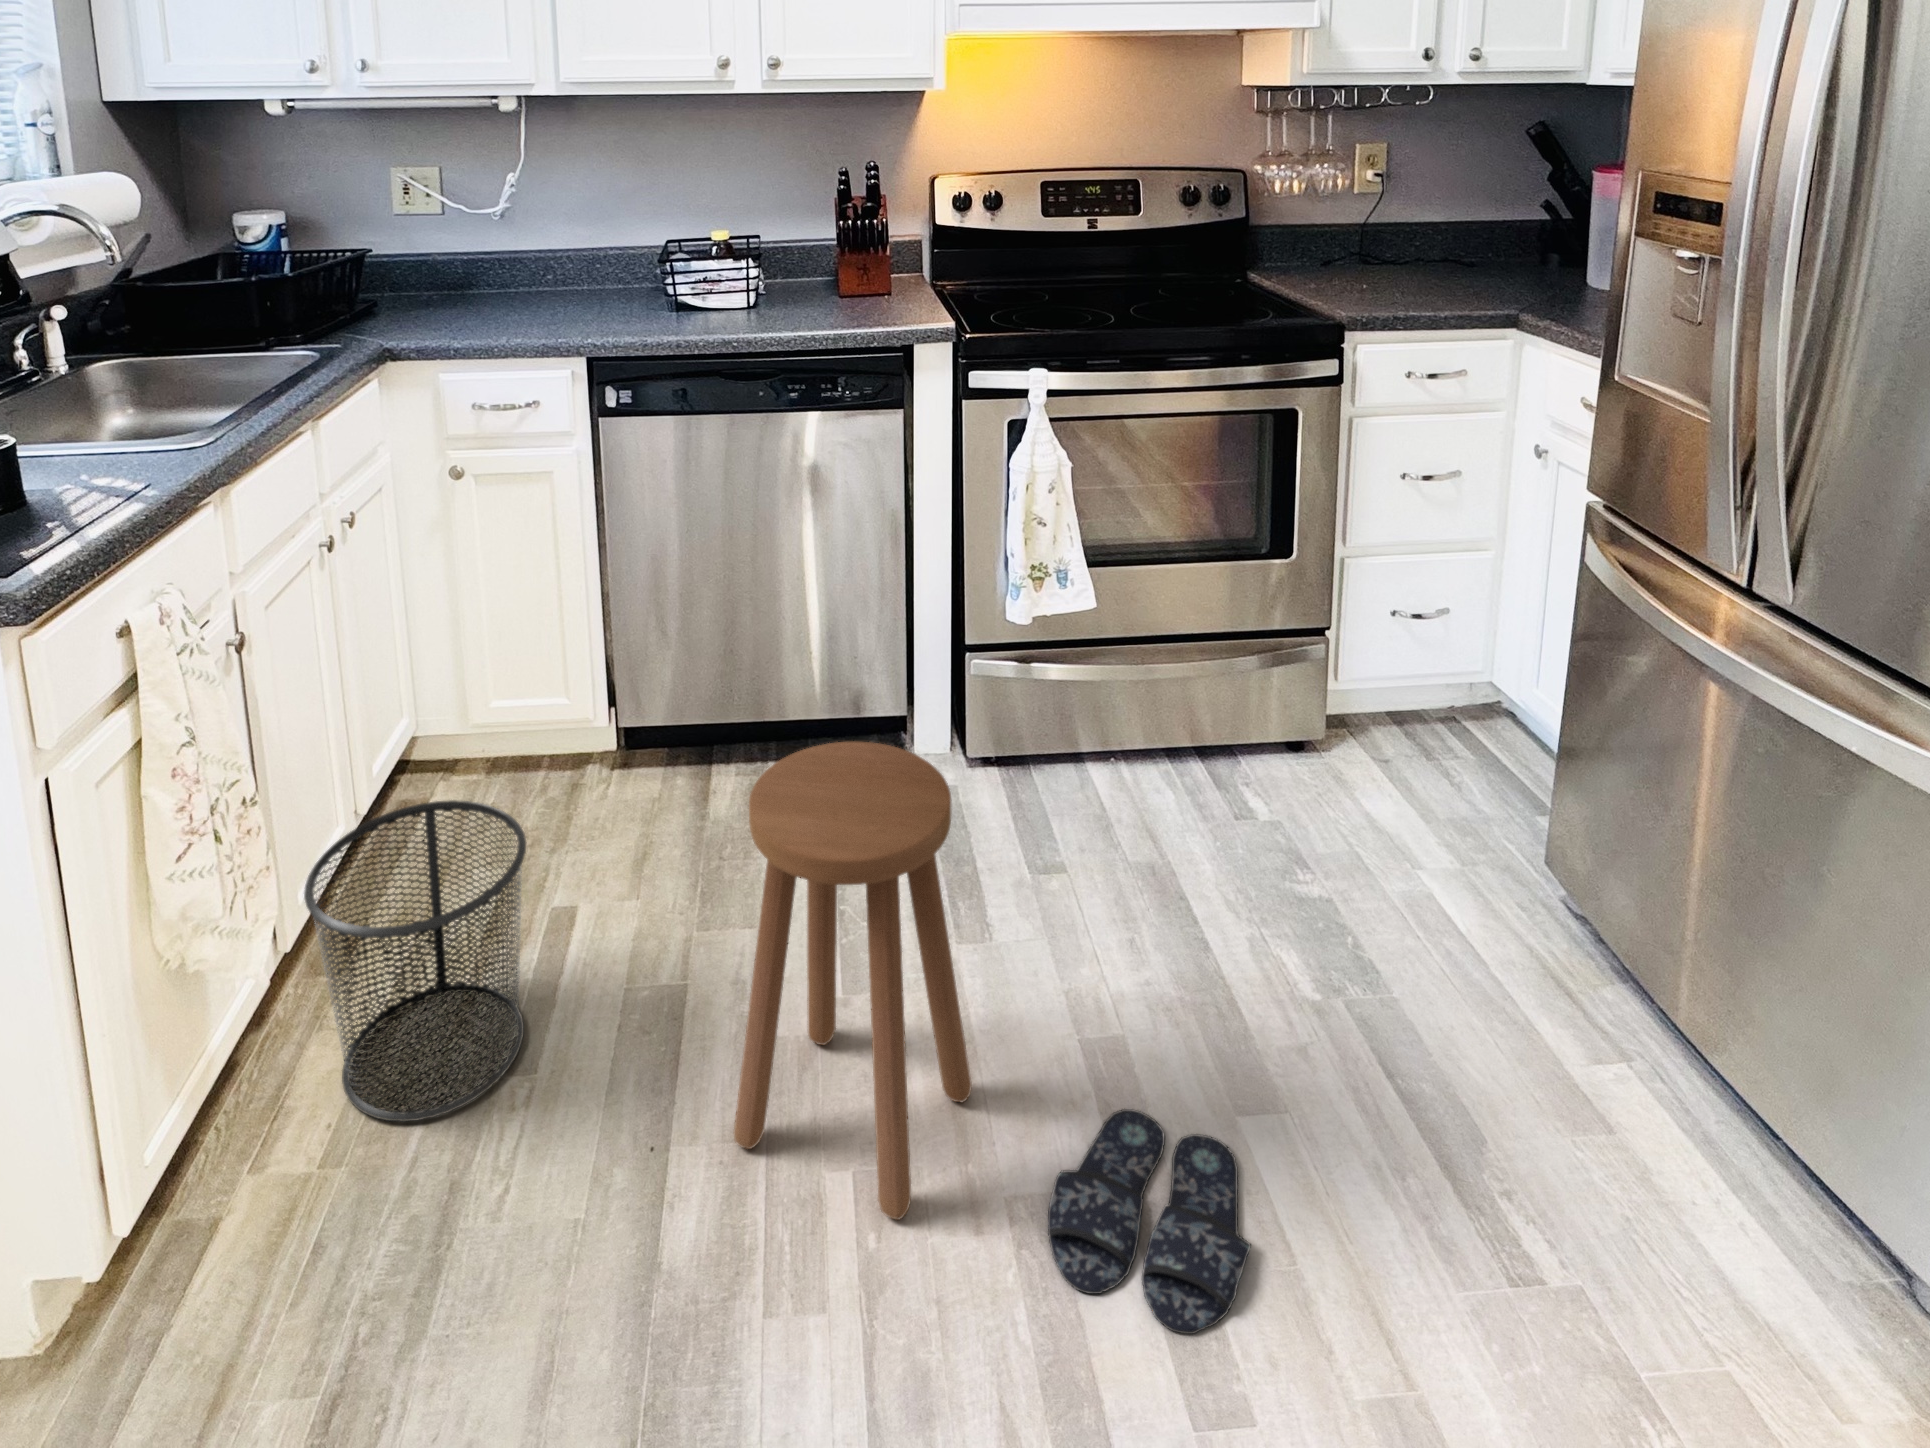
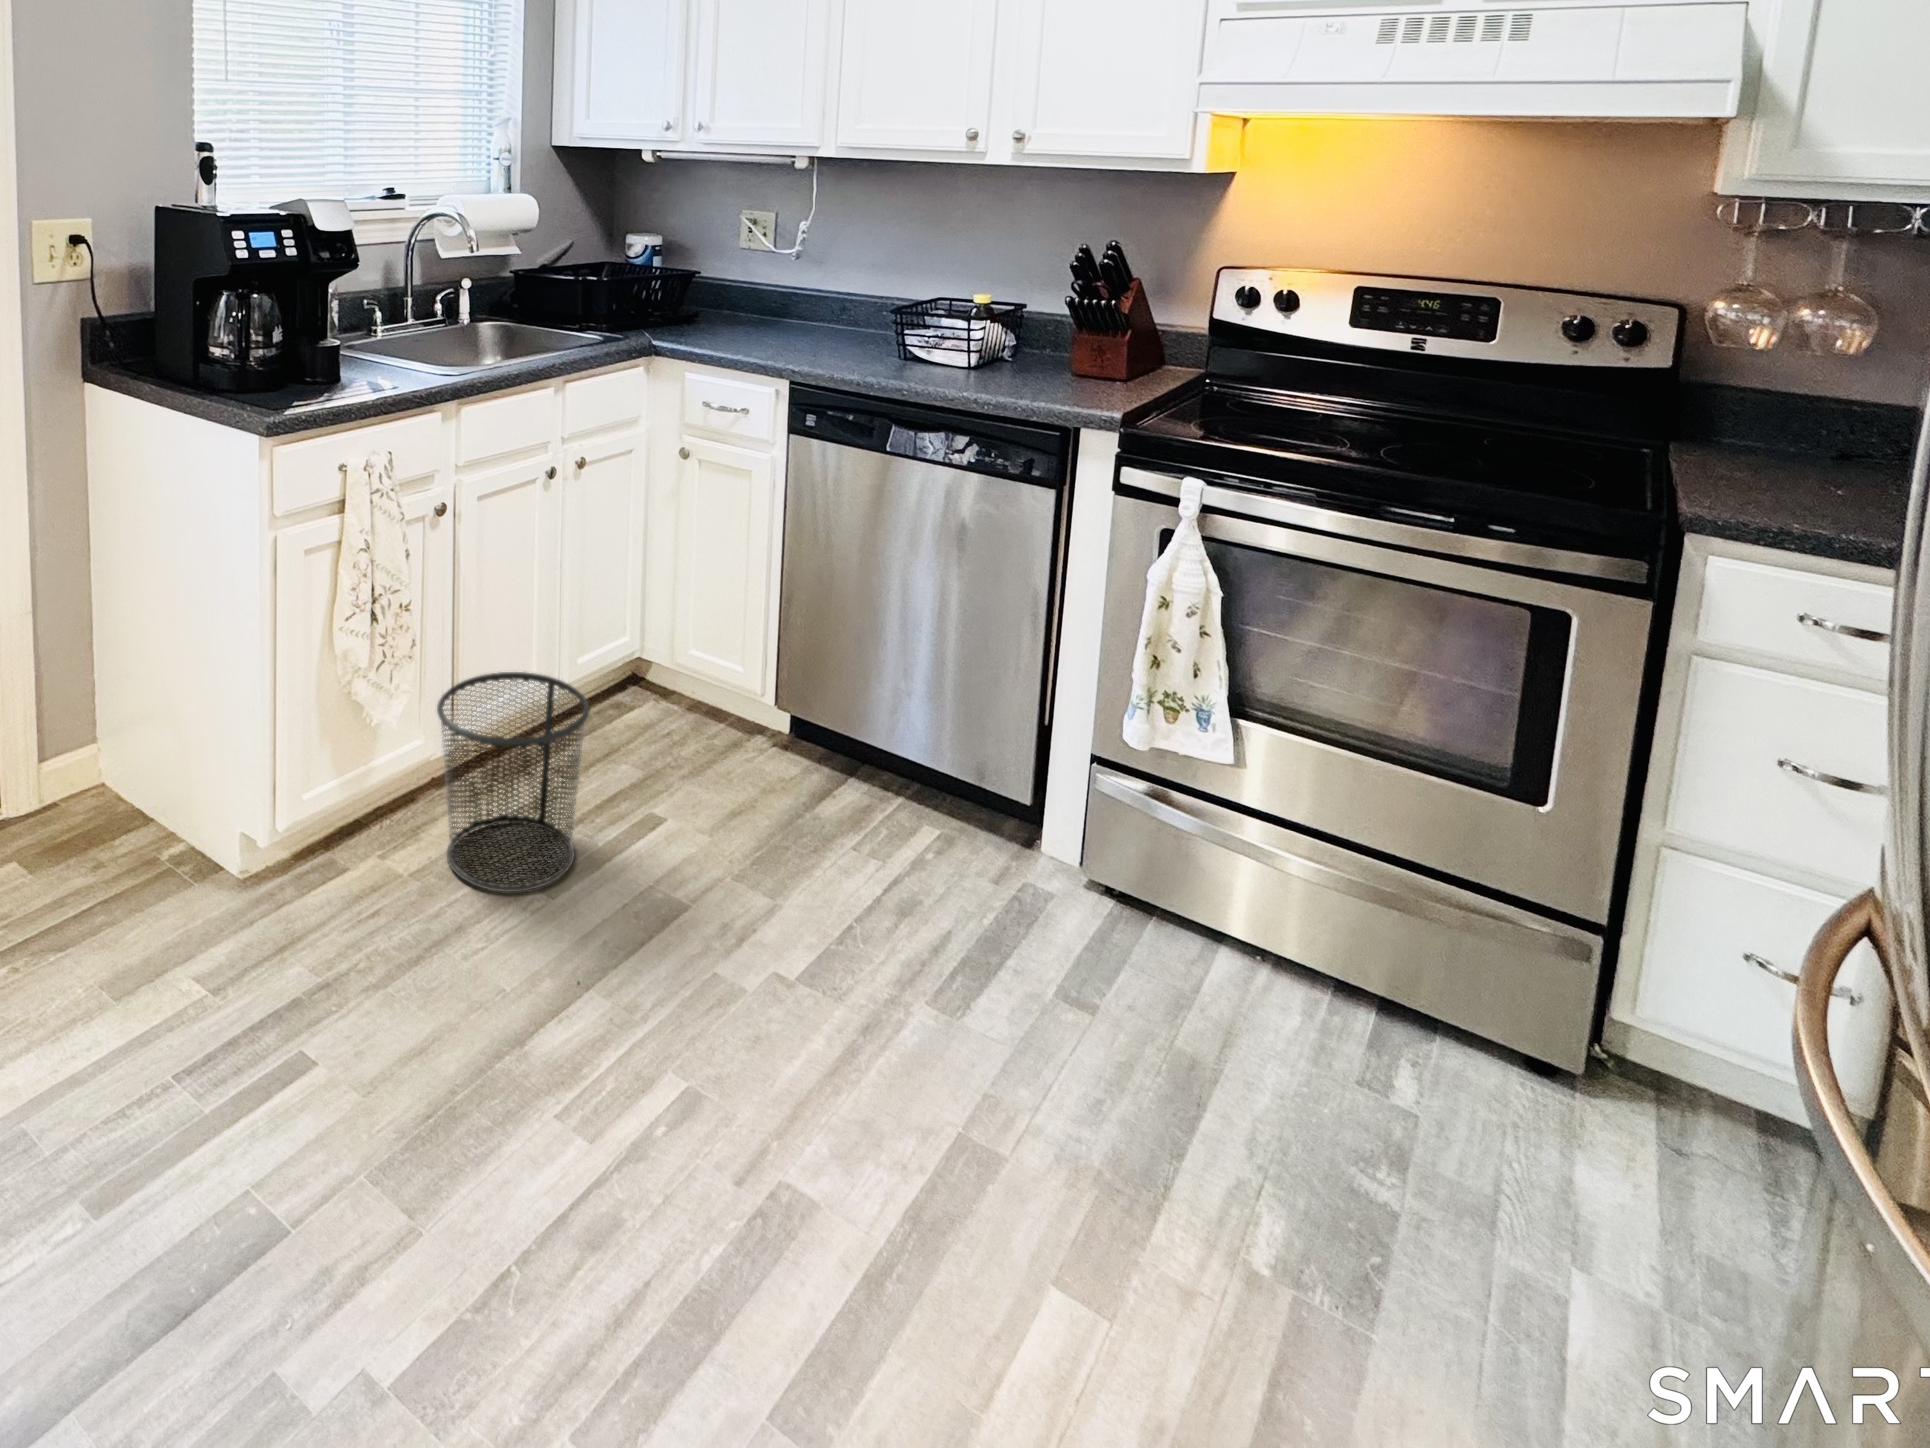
stool: present [734,742,972,1220] -> none [628,719,827,1126]
slippers: present [1048,1109,1251,1334] -> none [769,1185,1009,1364]

